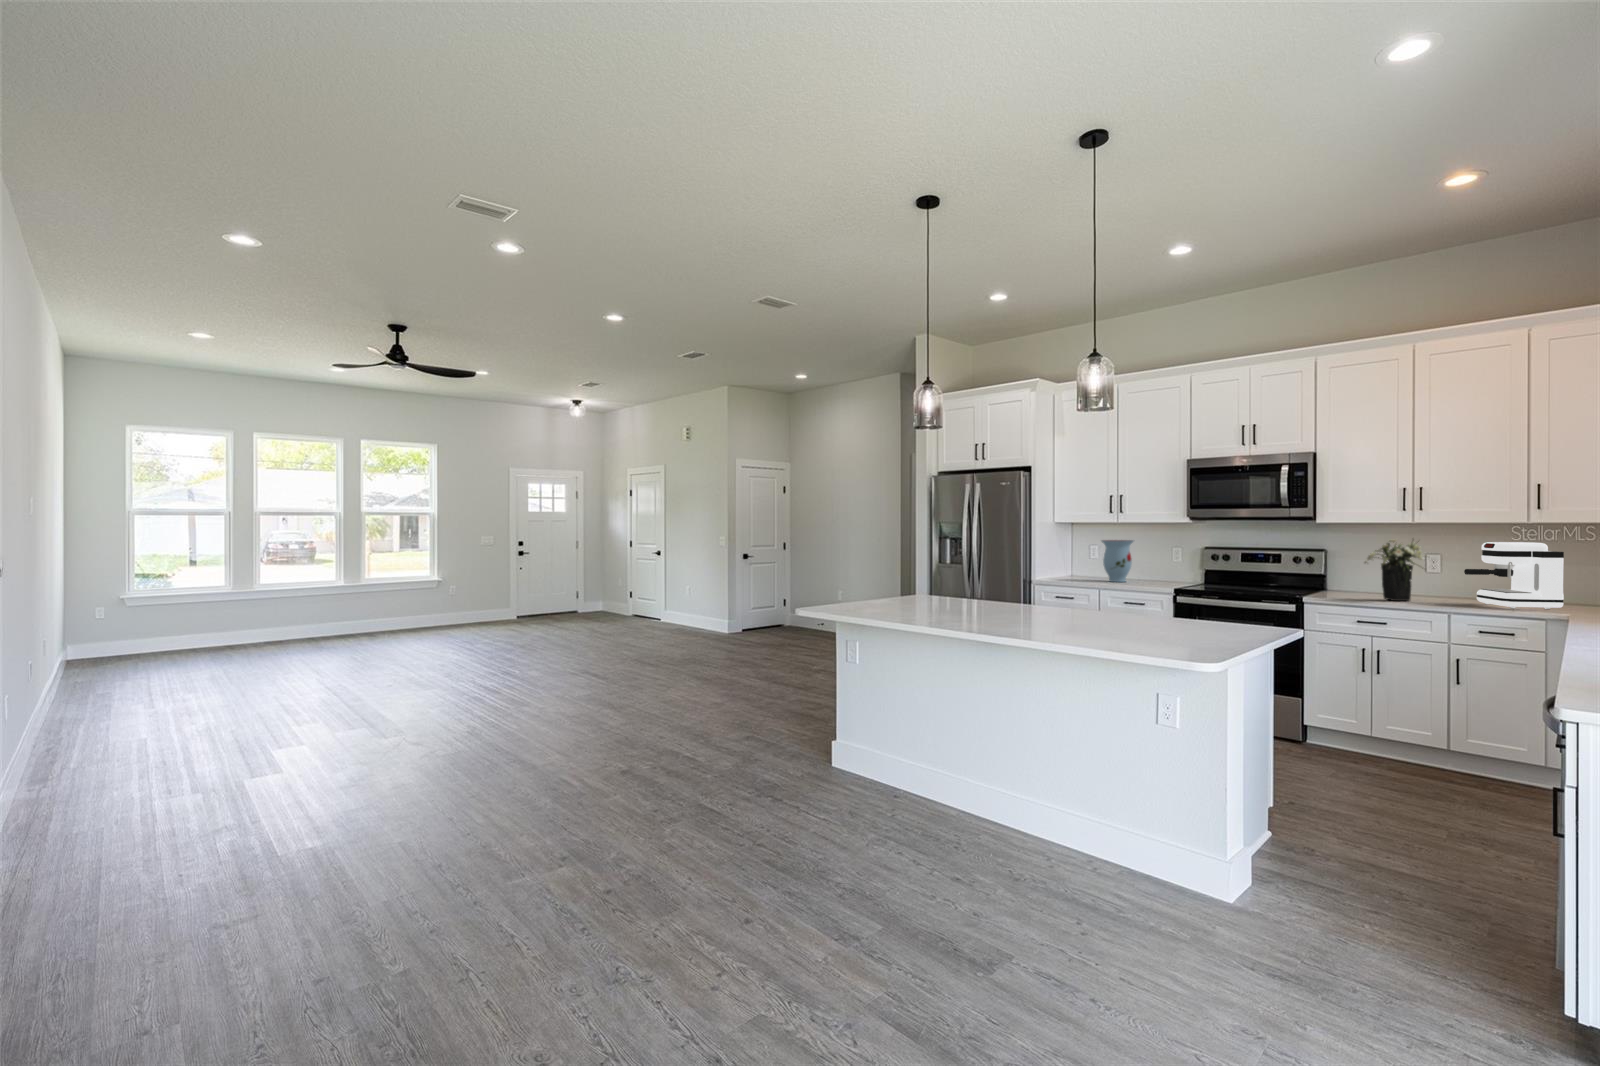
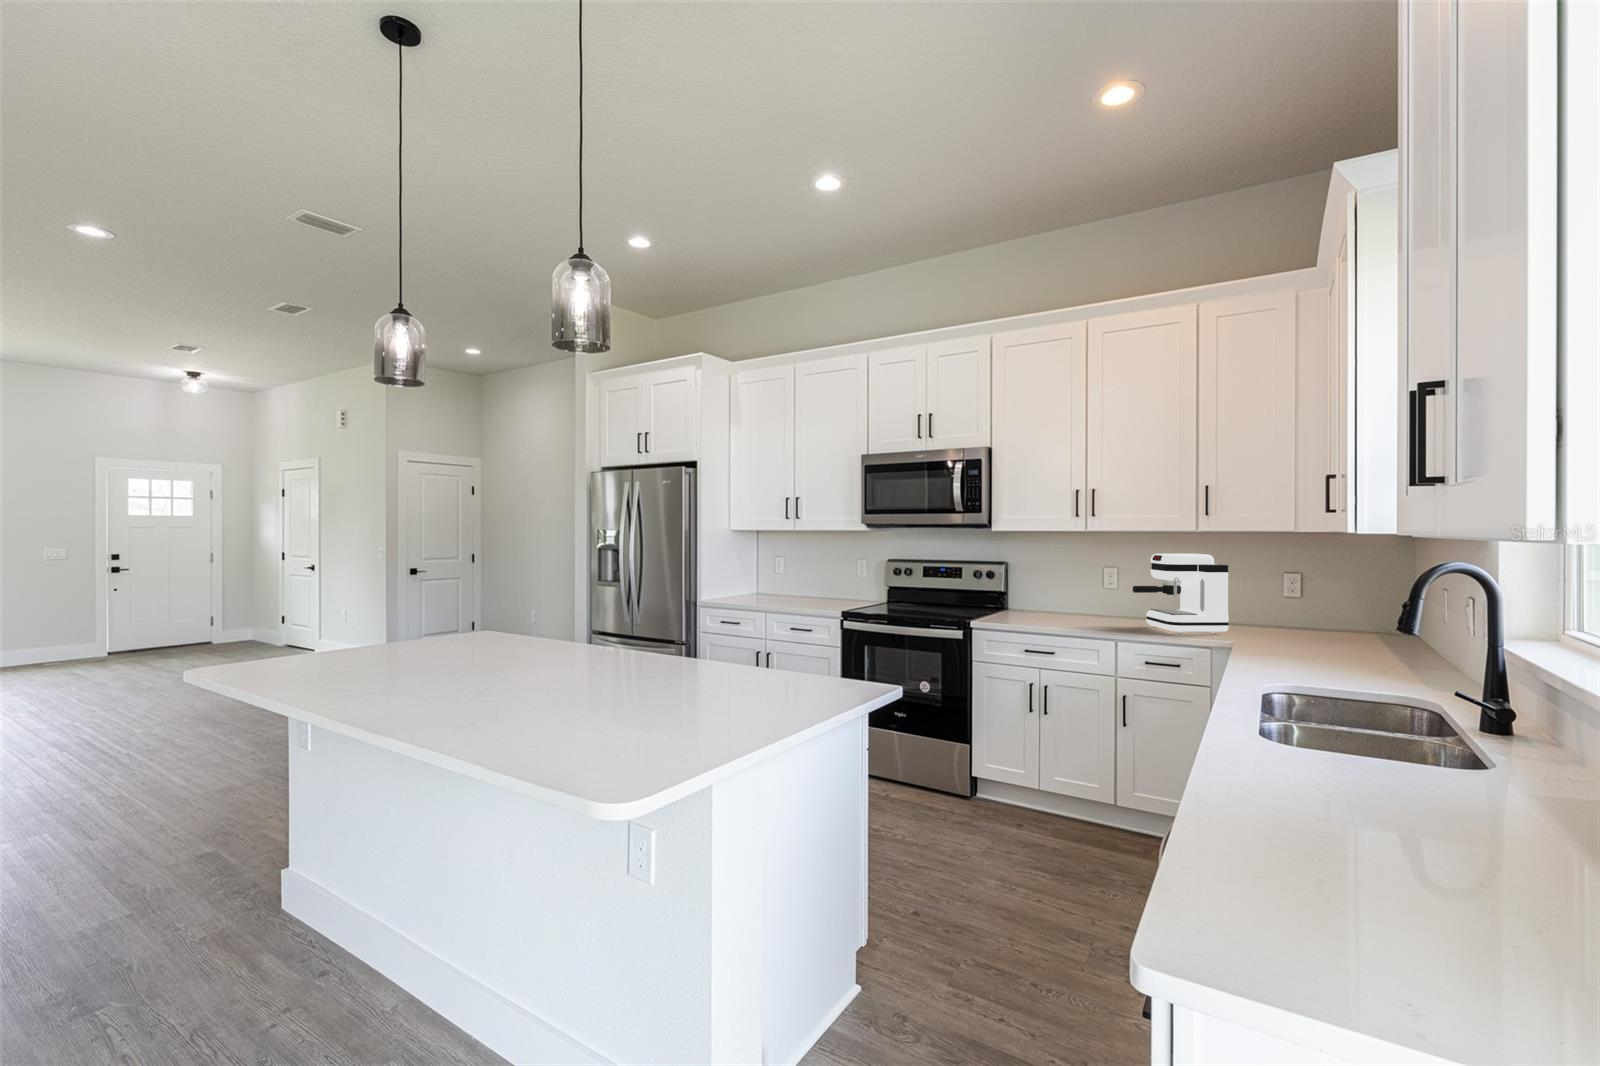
vase: present [1102,540,1133,582] -> none [776,551,813,603]
flower arrangement: present [1365,540,1424,601] -> none [1032,549,1098,625]

